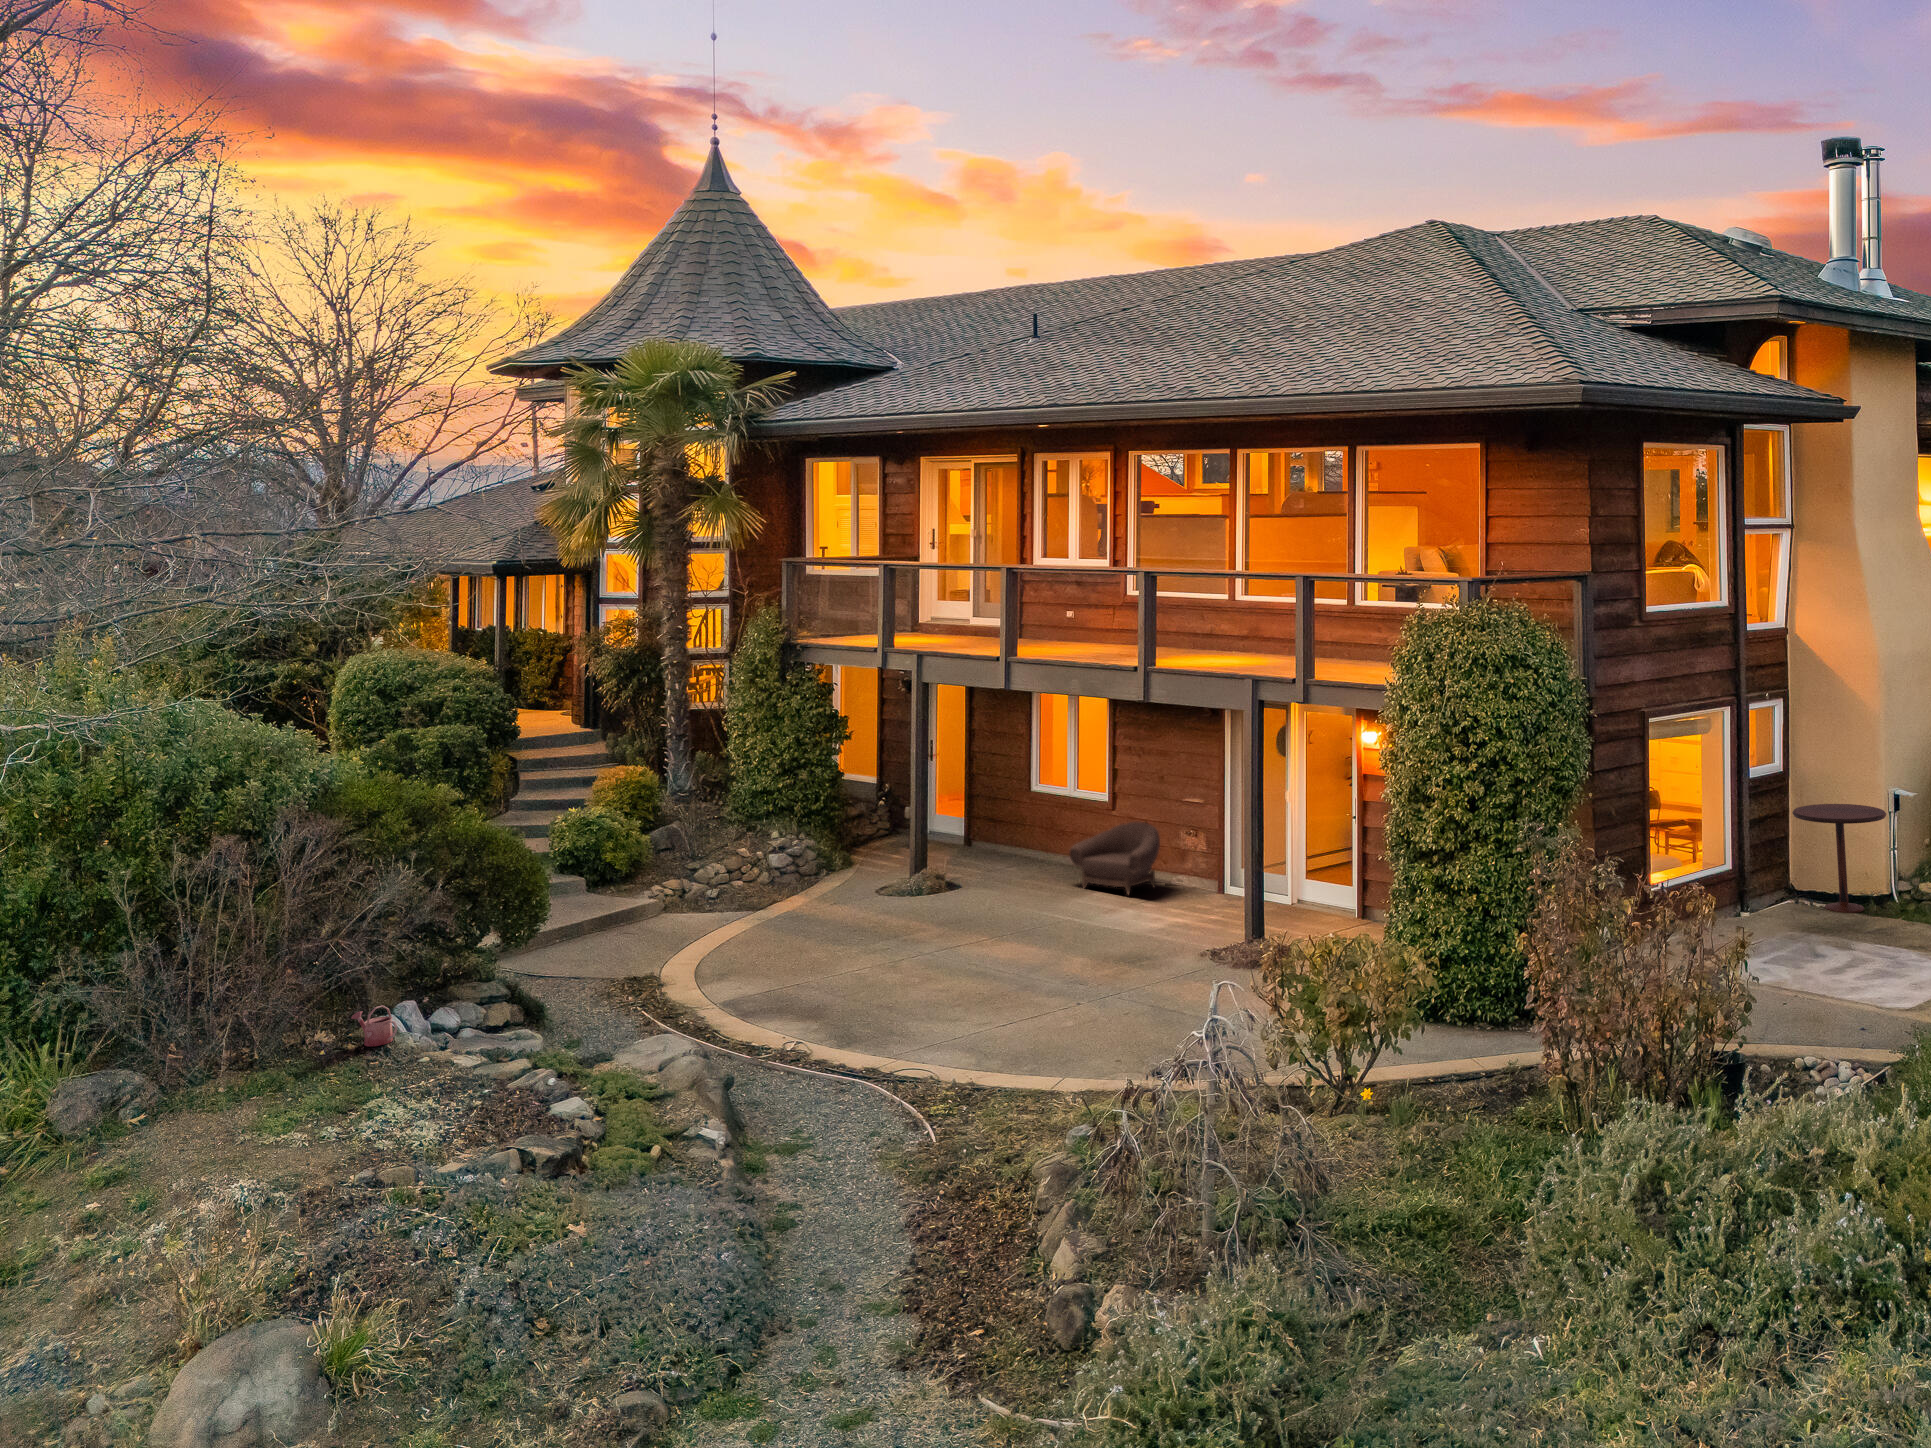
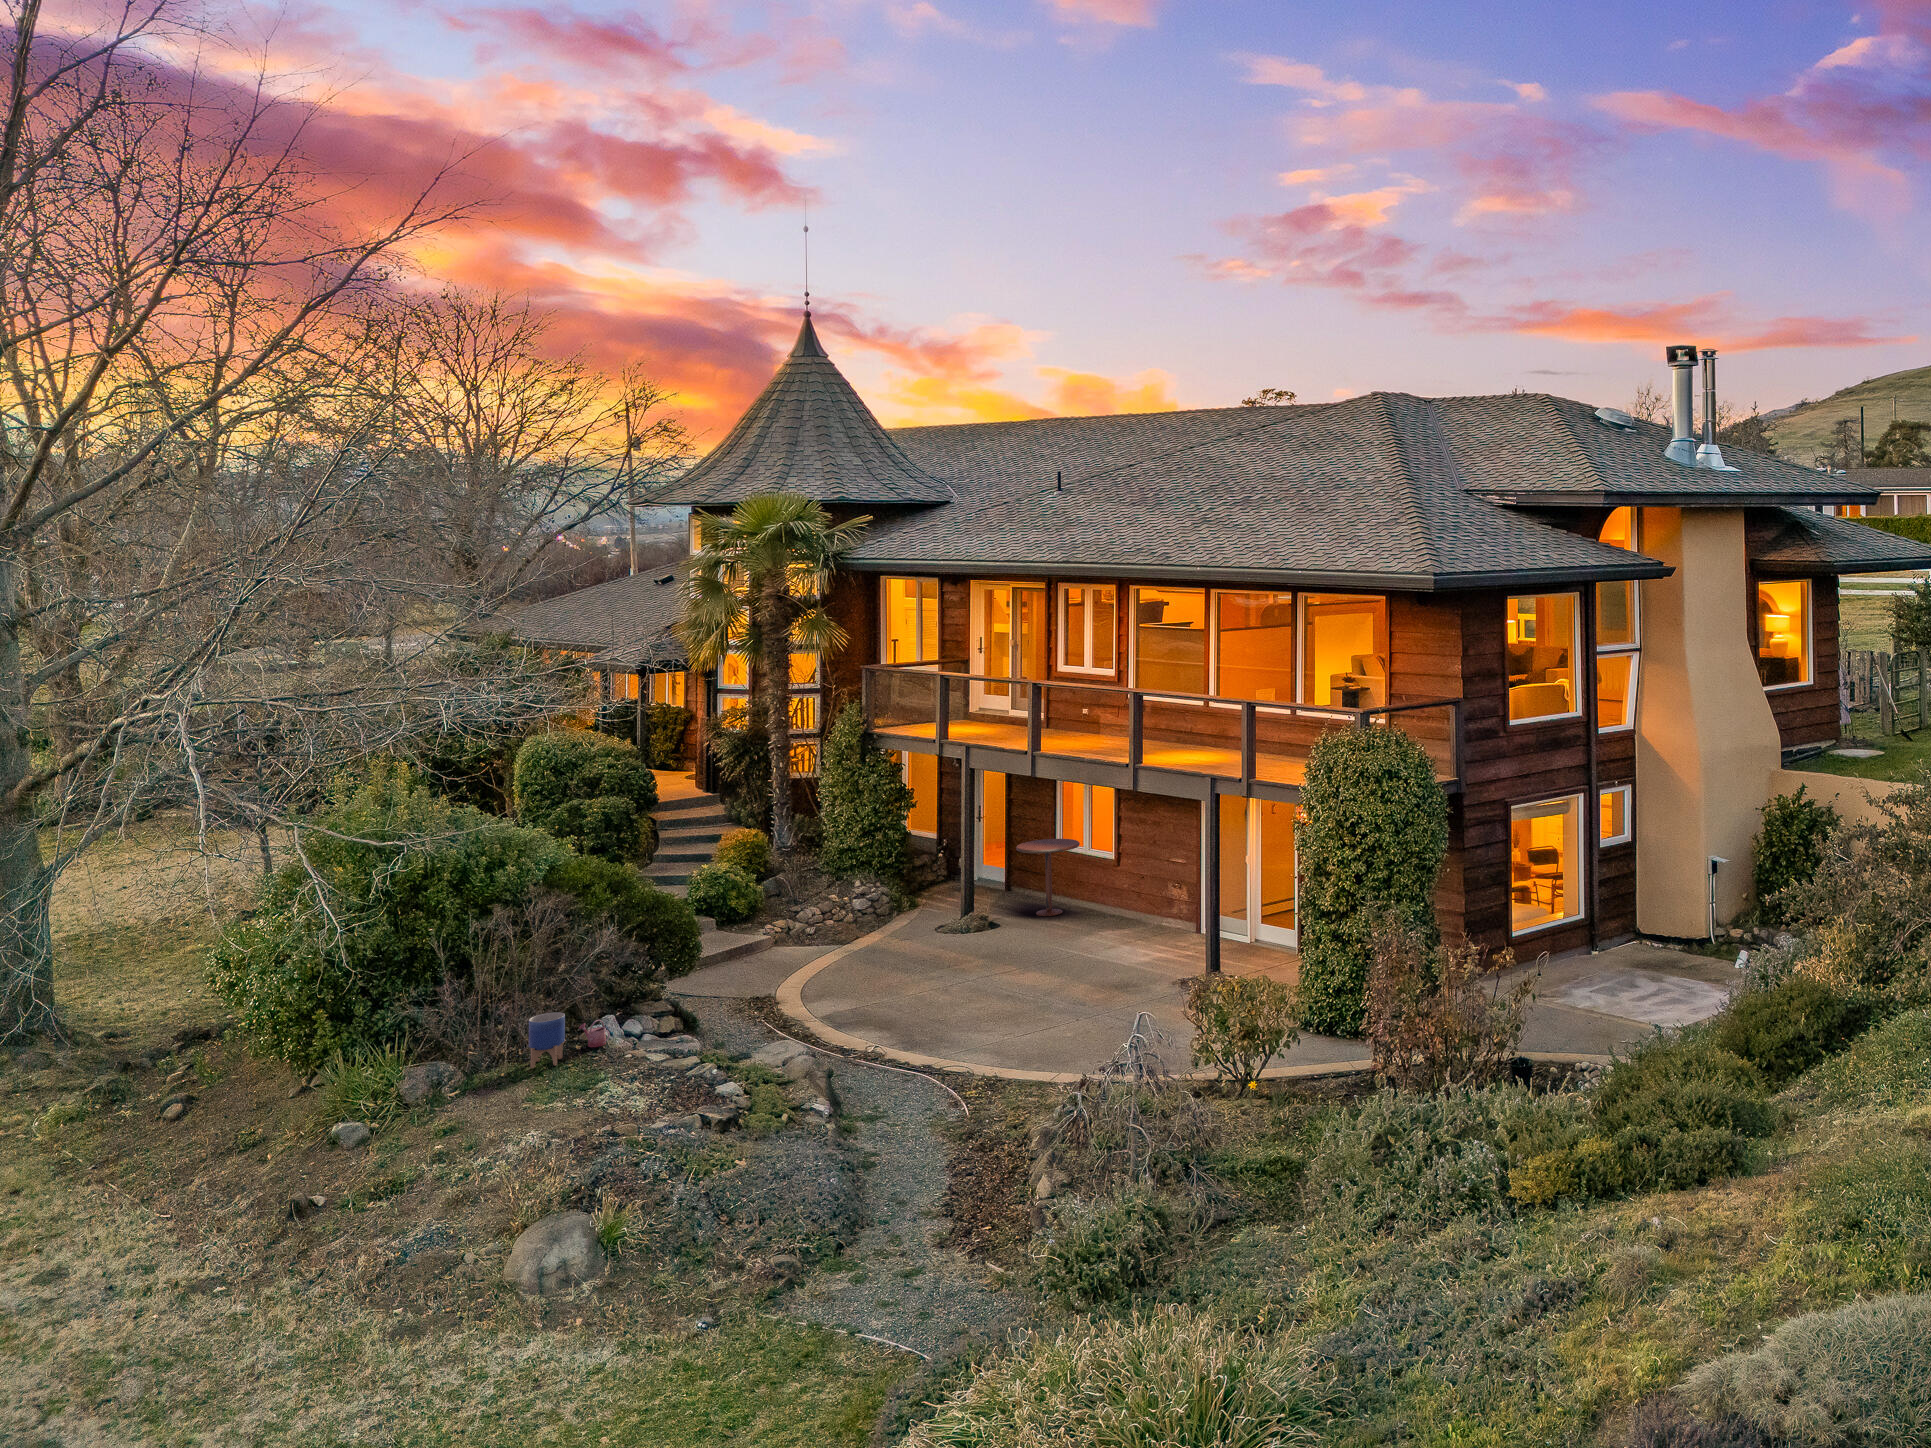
pedestal table: present [1792,804,1886,913] -> present [1016,839,1080,916]
armchair: present [1069,822,1160,895] -> none [1081,876,1151,935]
planter: none [266,995,325,1079] -> present [529,1013,565,1068]

